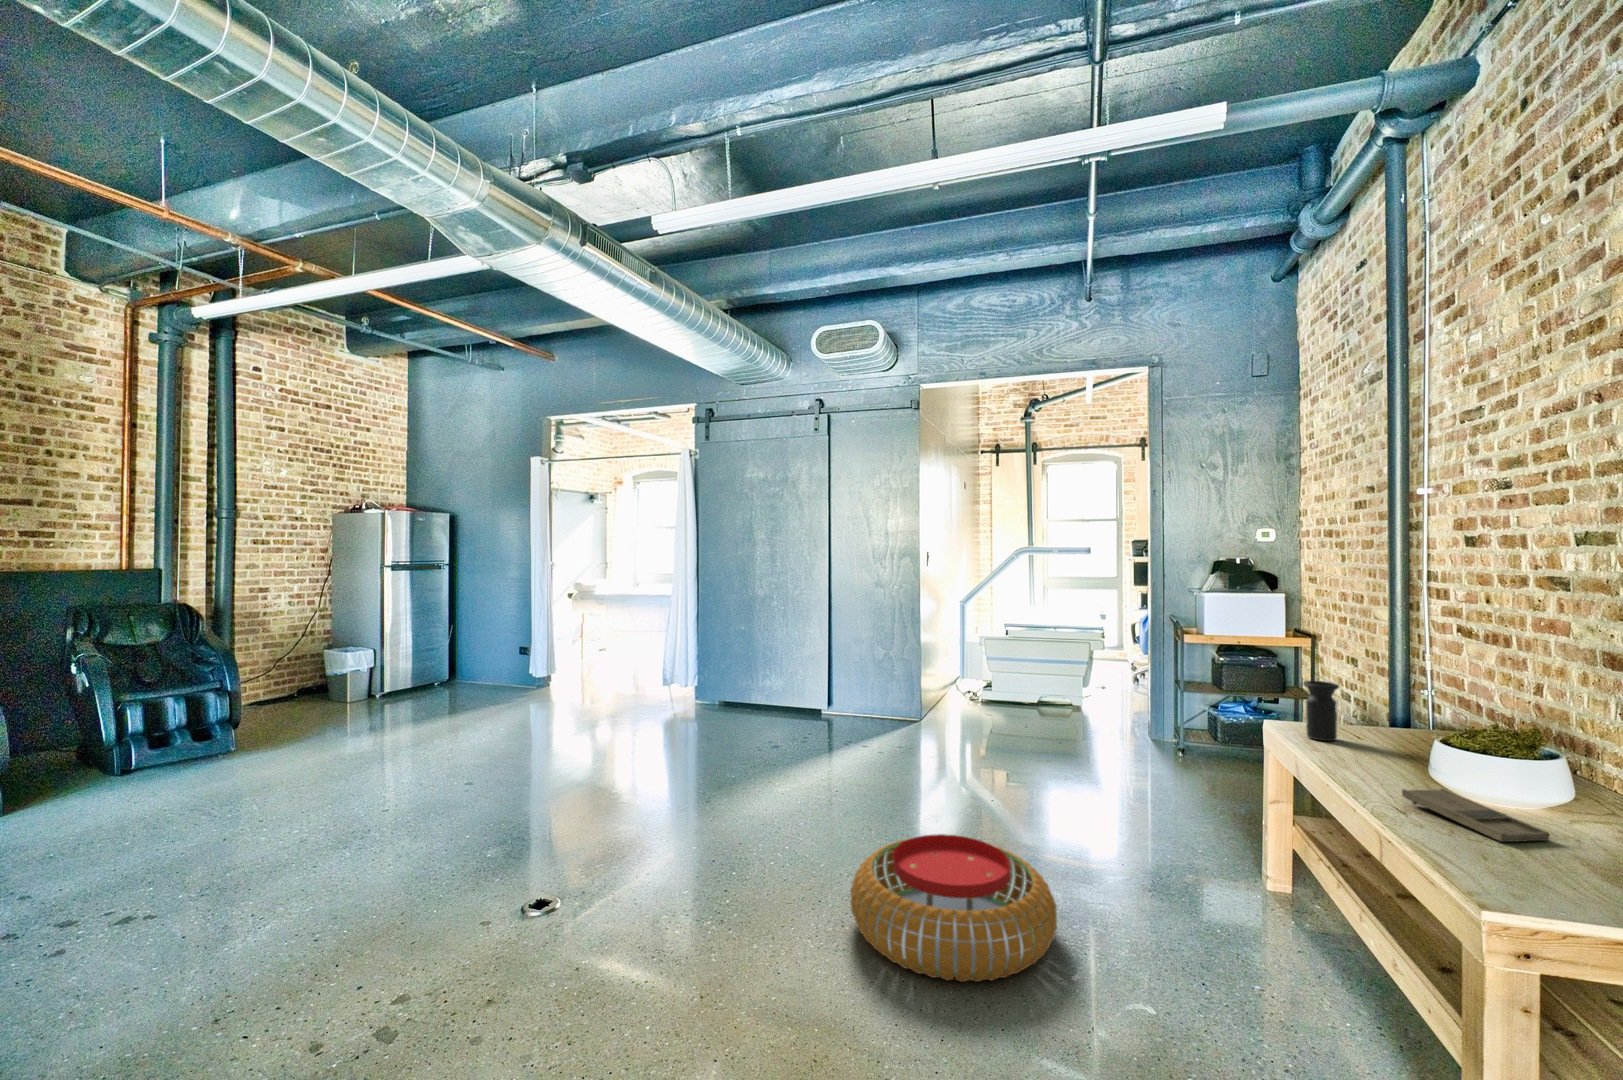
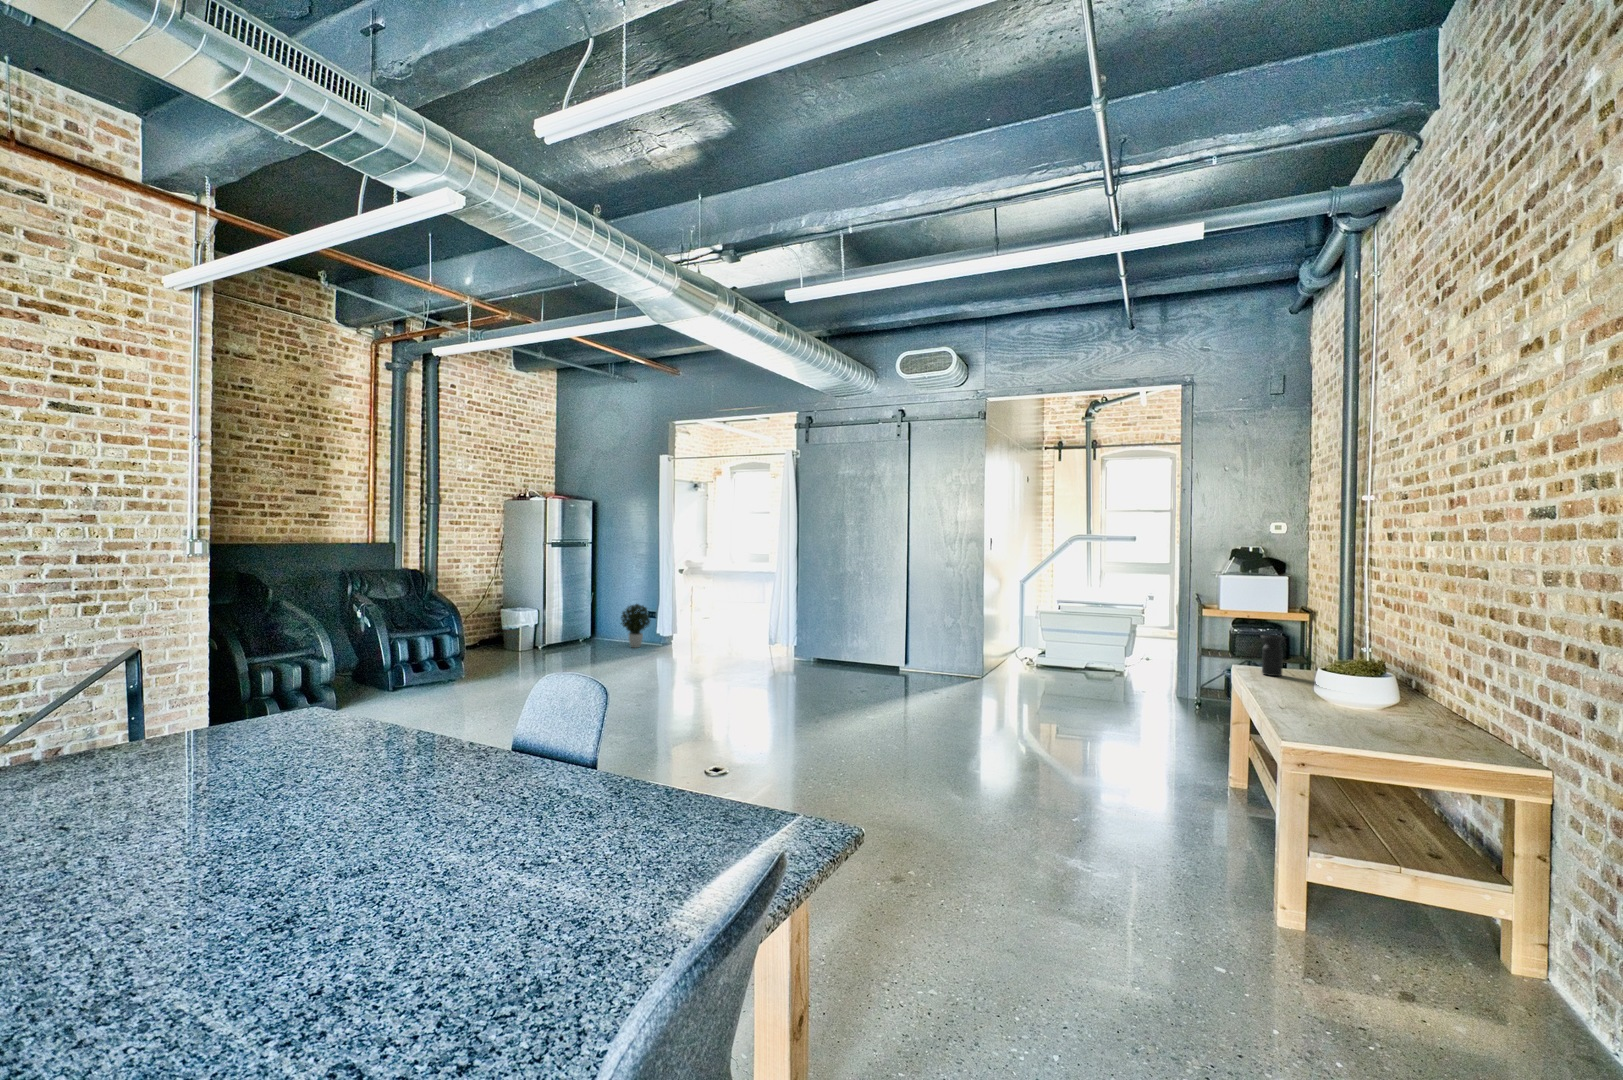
potted plant: none [483,636,524,691] -> present [621,604,650,648]
tray: present [1402,788,1549,842] -> none [1293,694,1366,718]
pouf: present [850,834,1057,982] -> none [934,735,1075,816]

